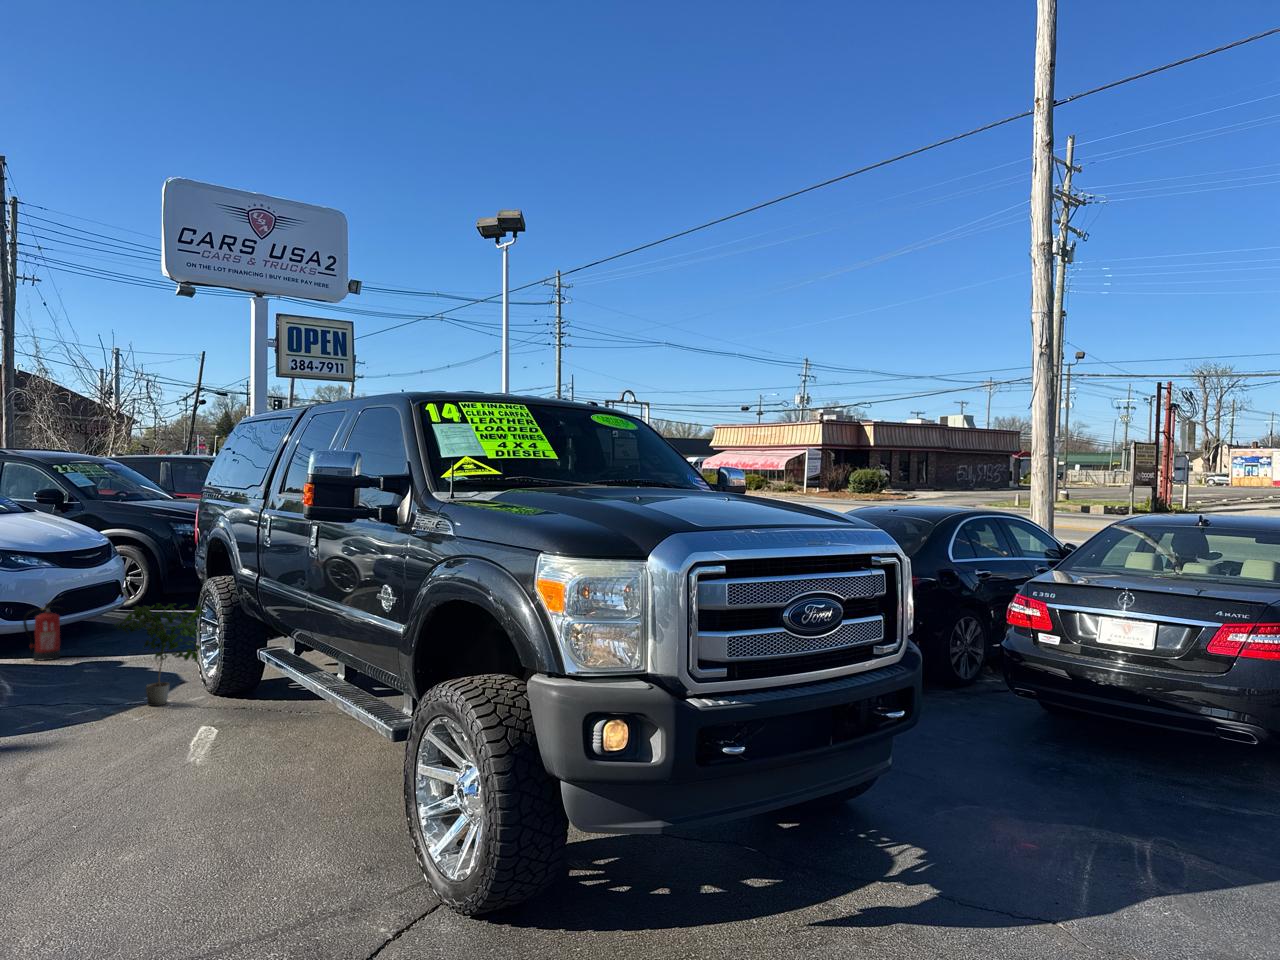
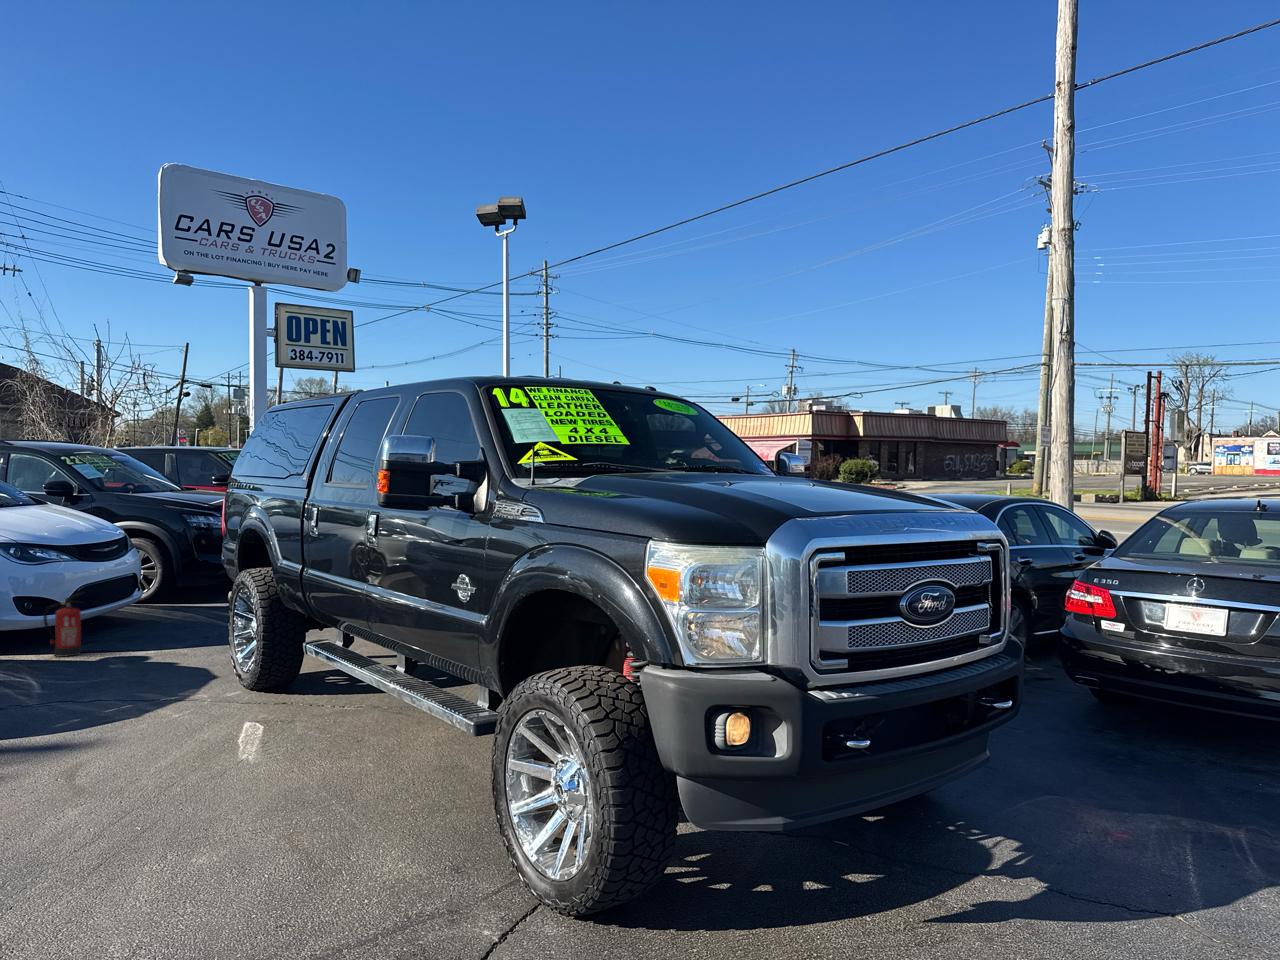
potted plant: present [115,603,207,706] -> none [150,597,245,702]

